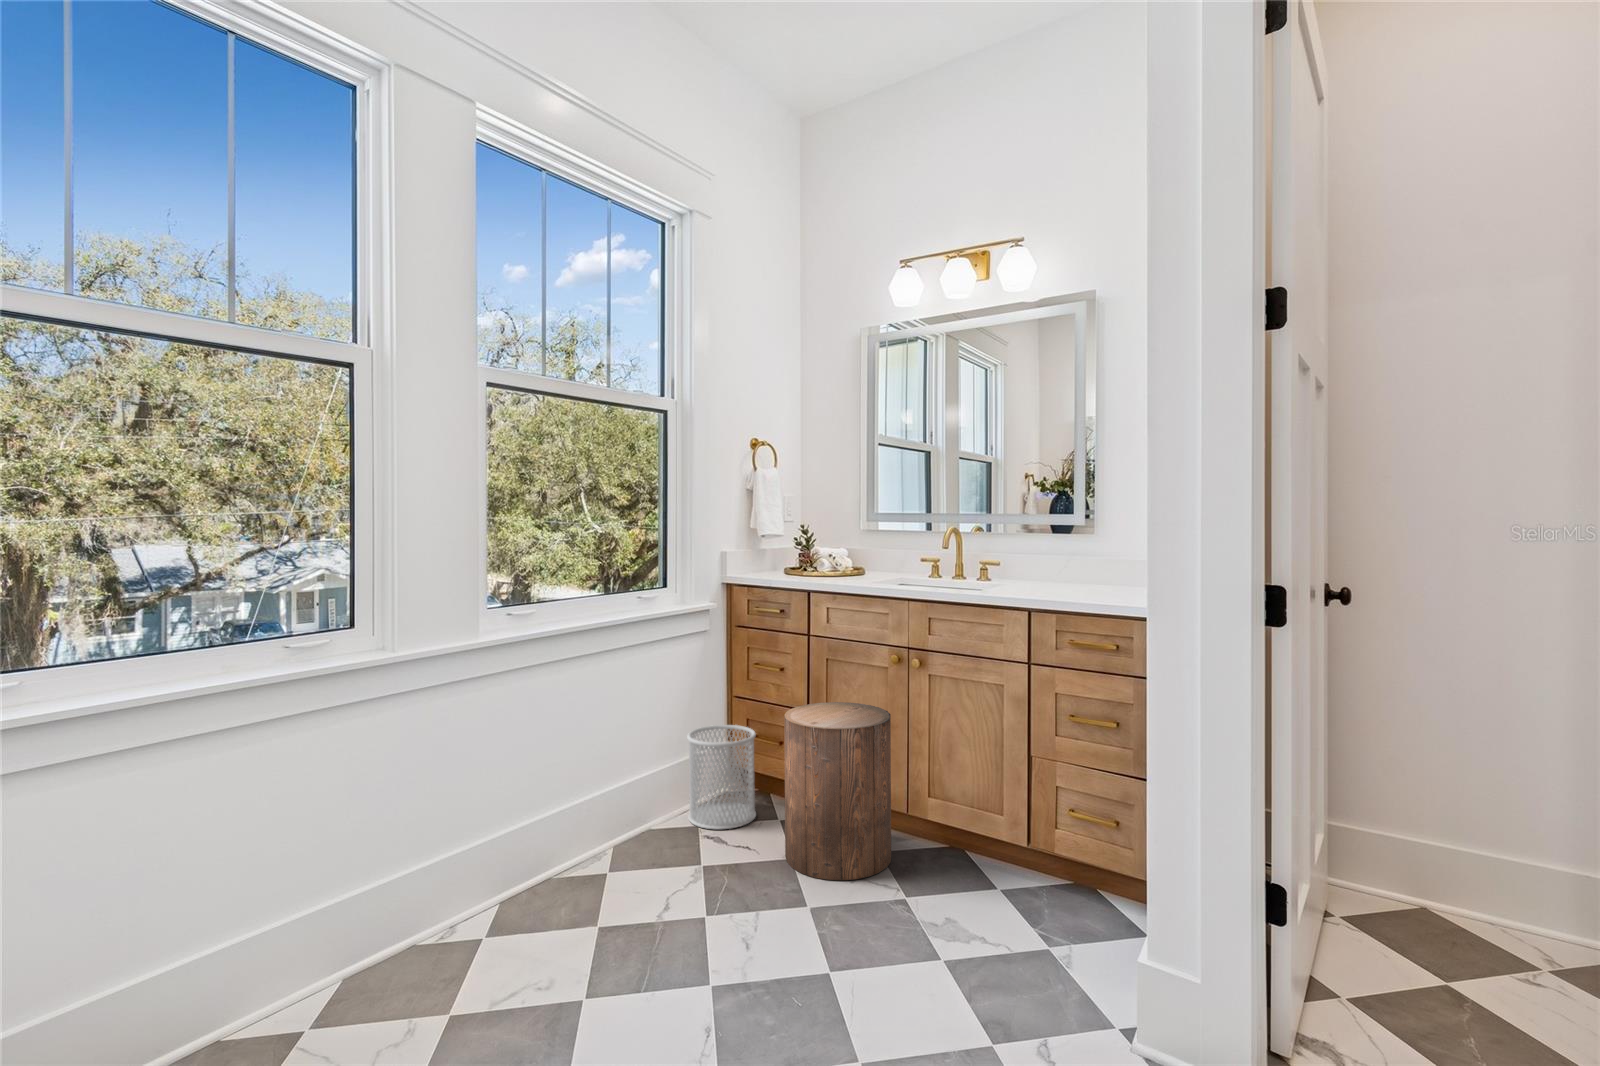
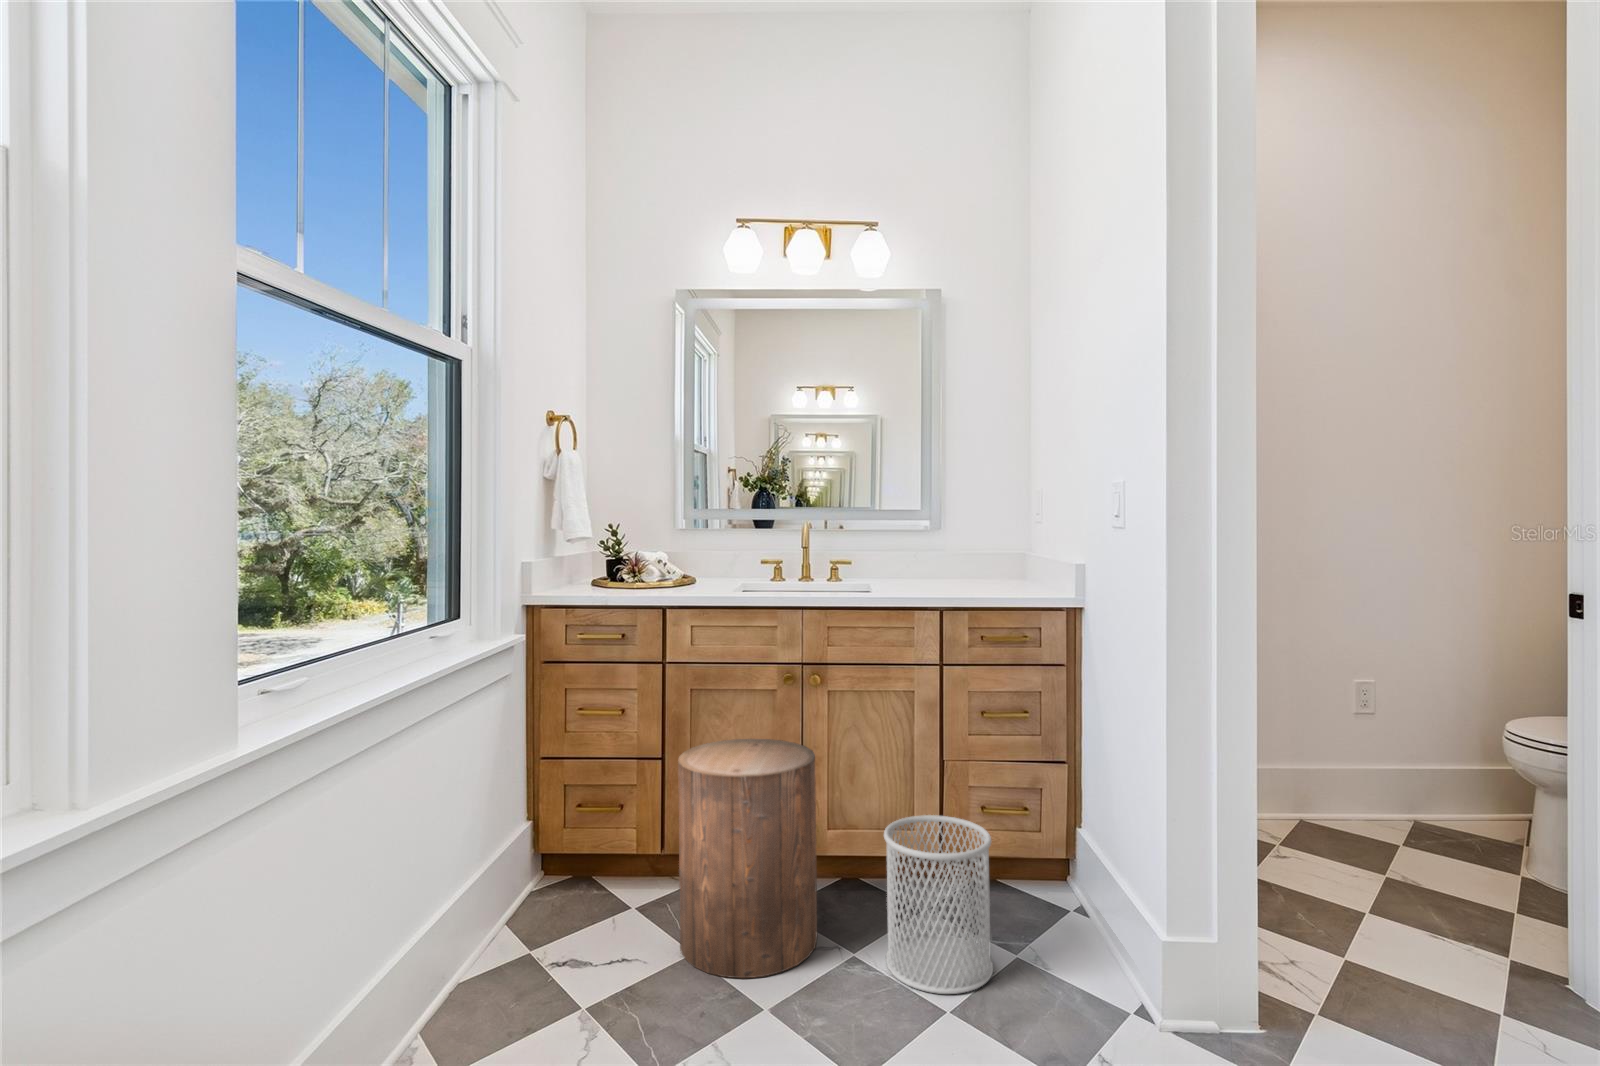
wastebasket: present [687,725,756,829] -> present [884,815,993,994]

